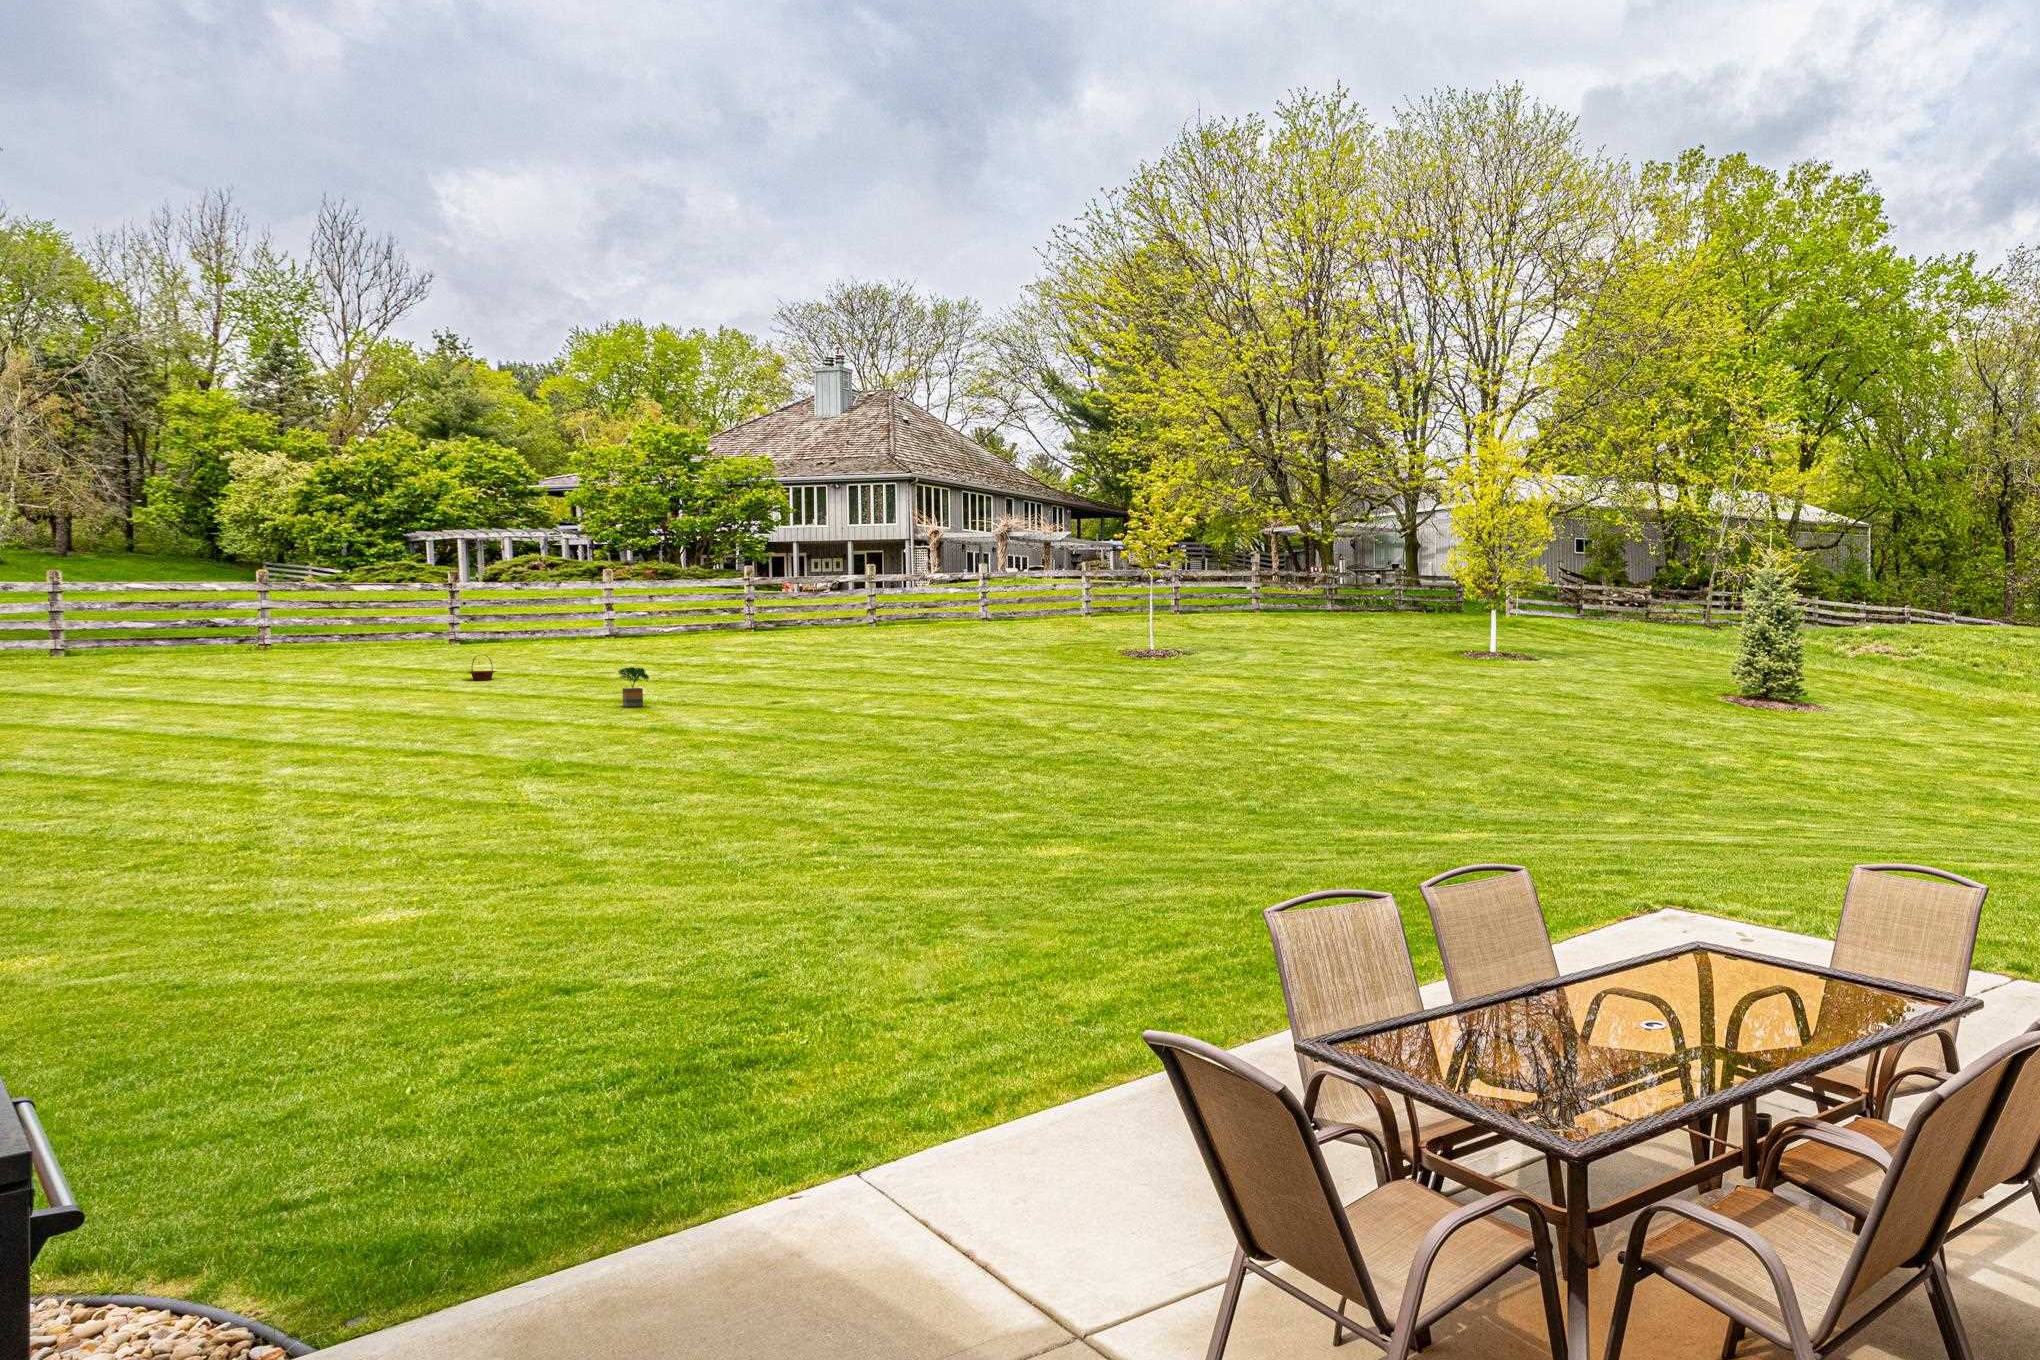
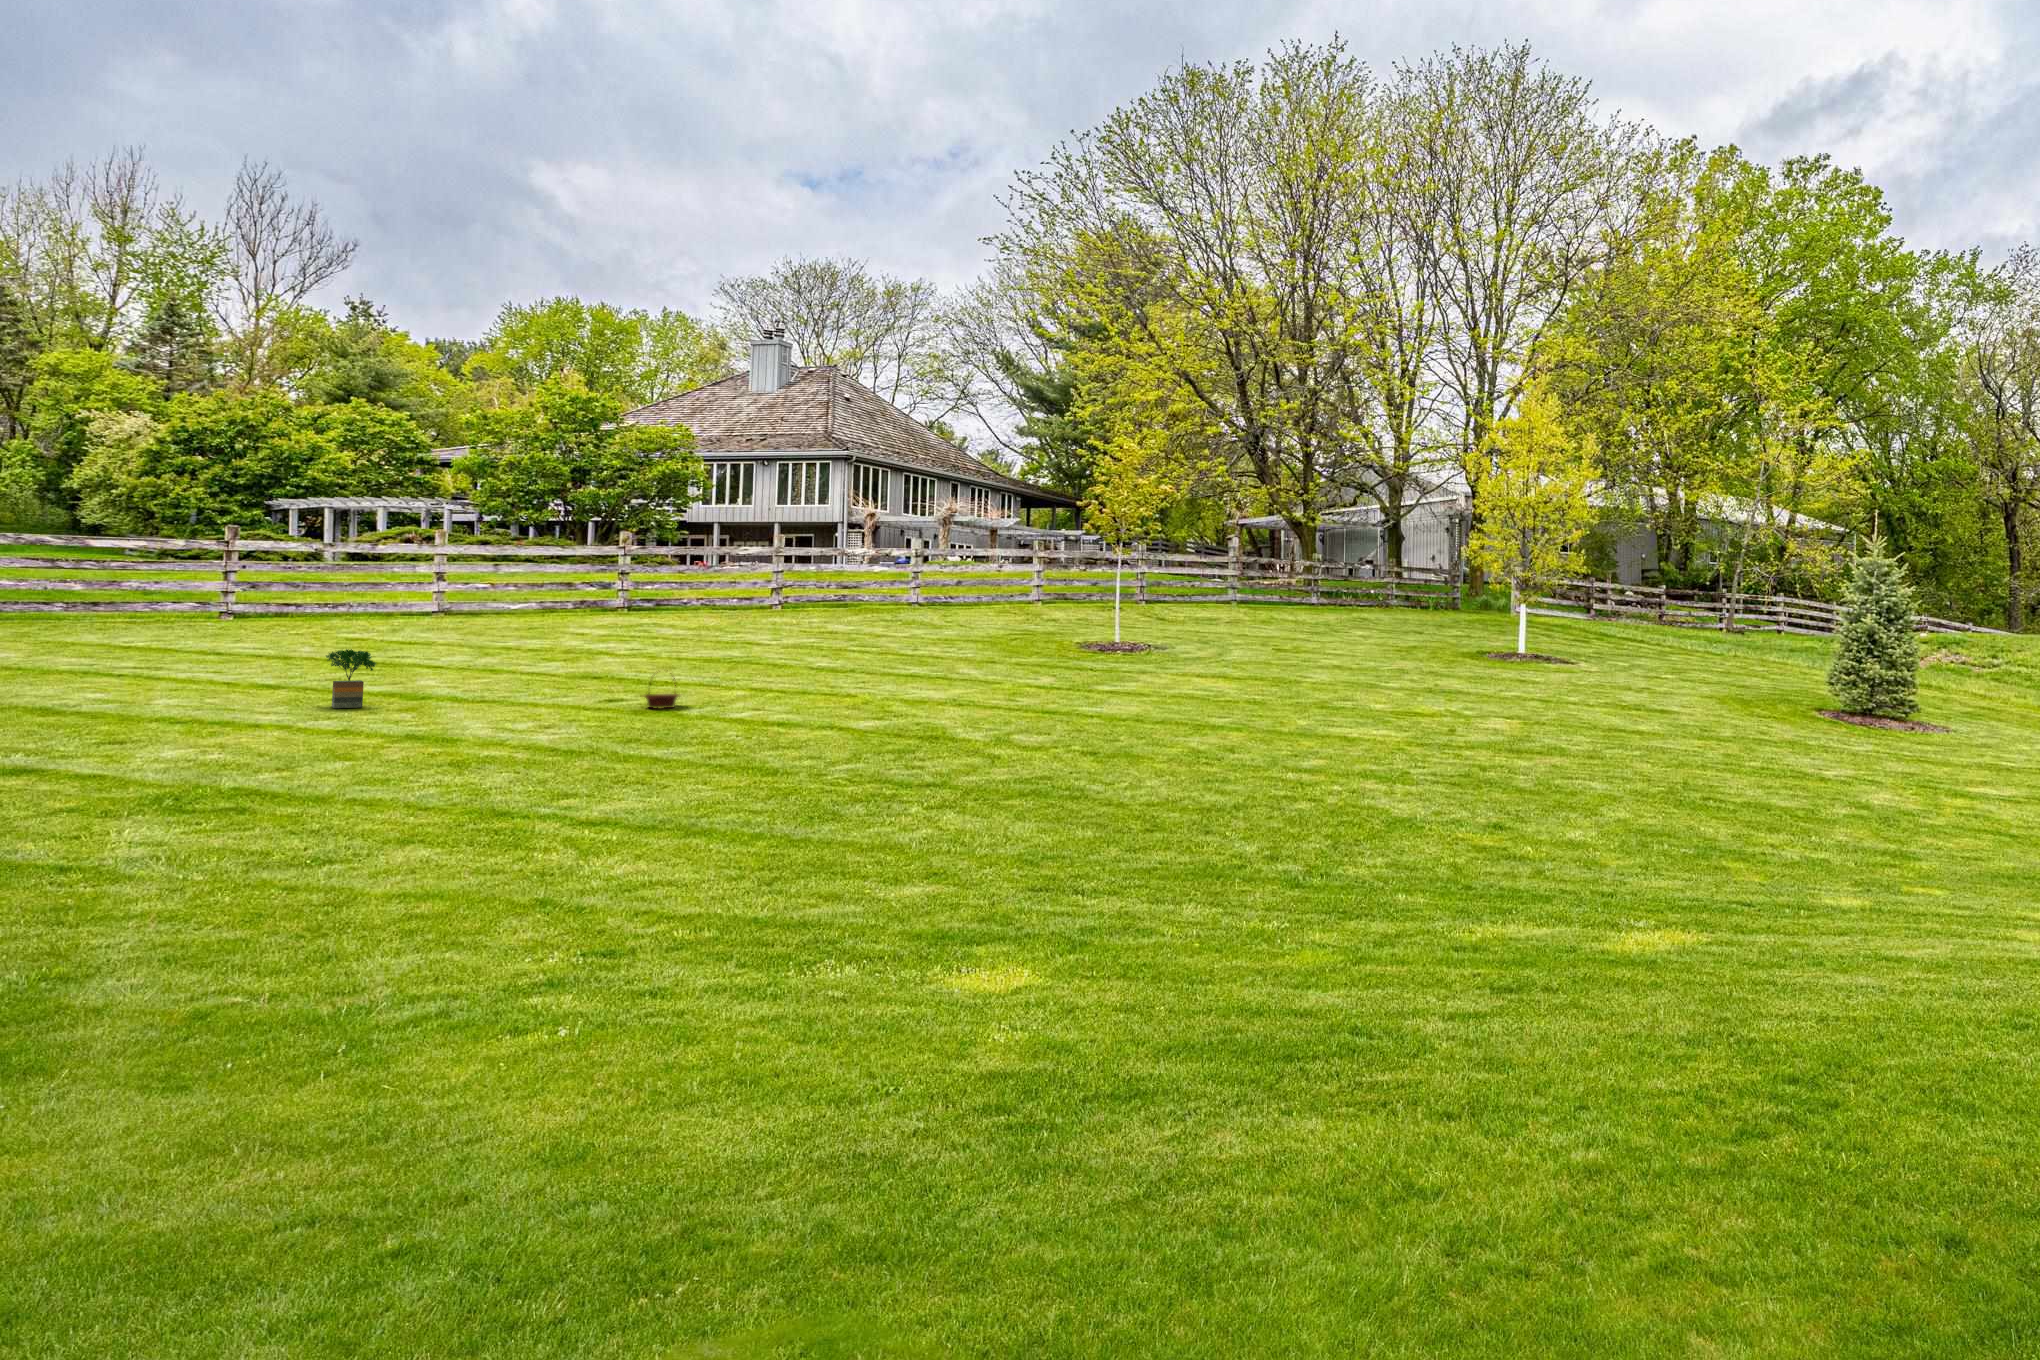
basket: present [468,655,497,680] -> present [644,678,679,709]

